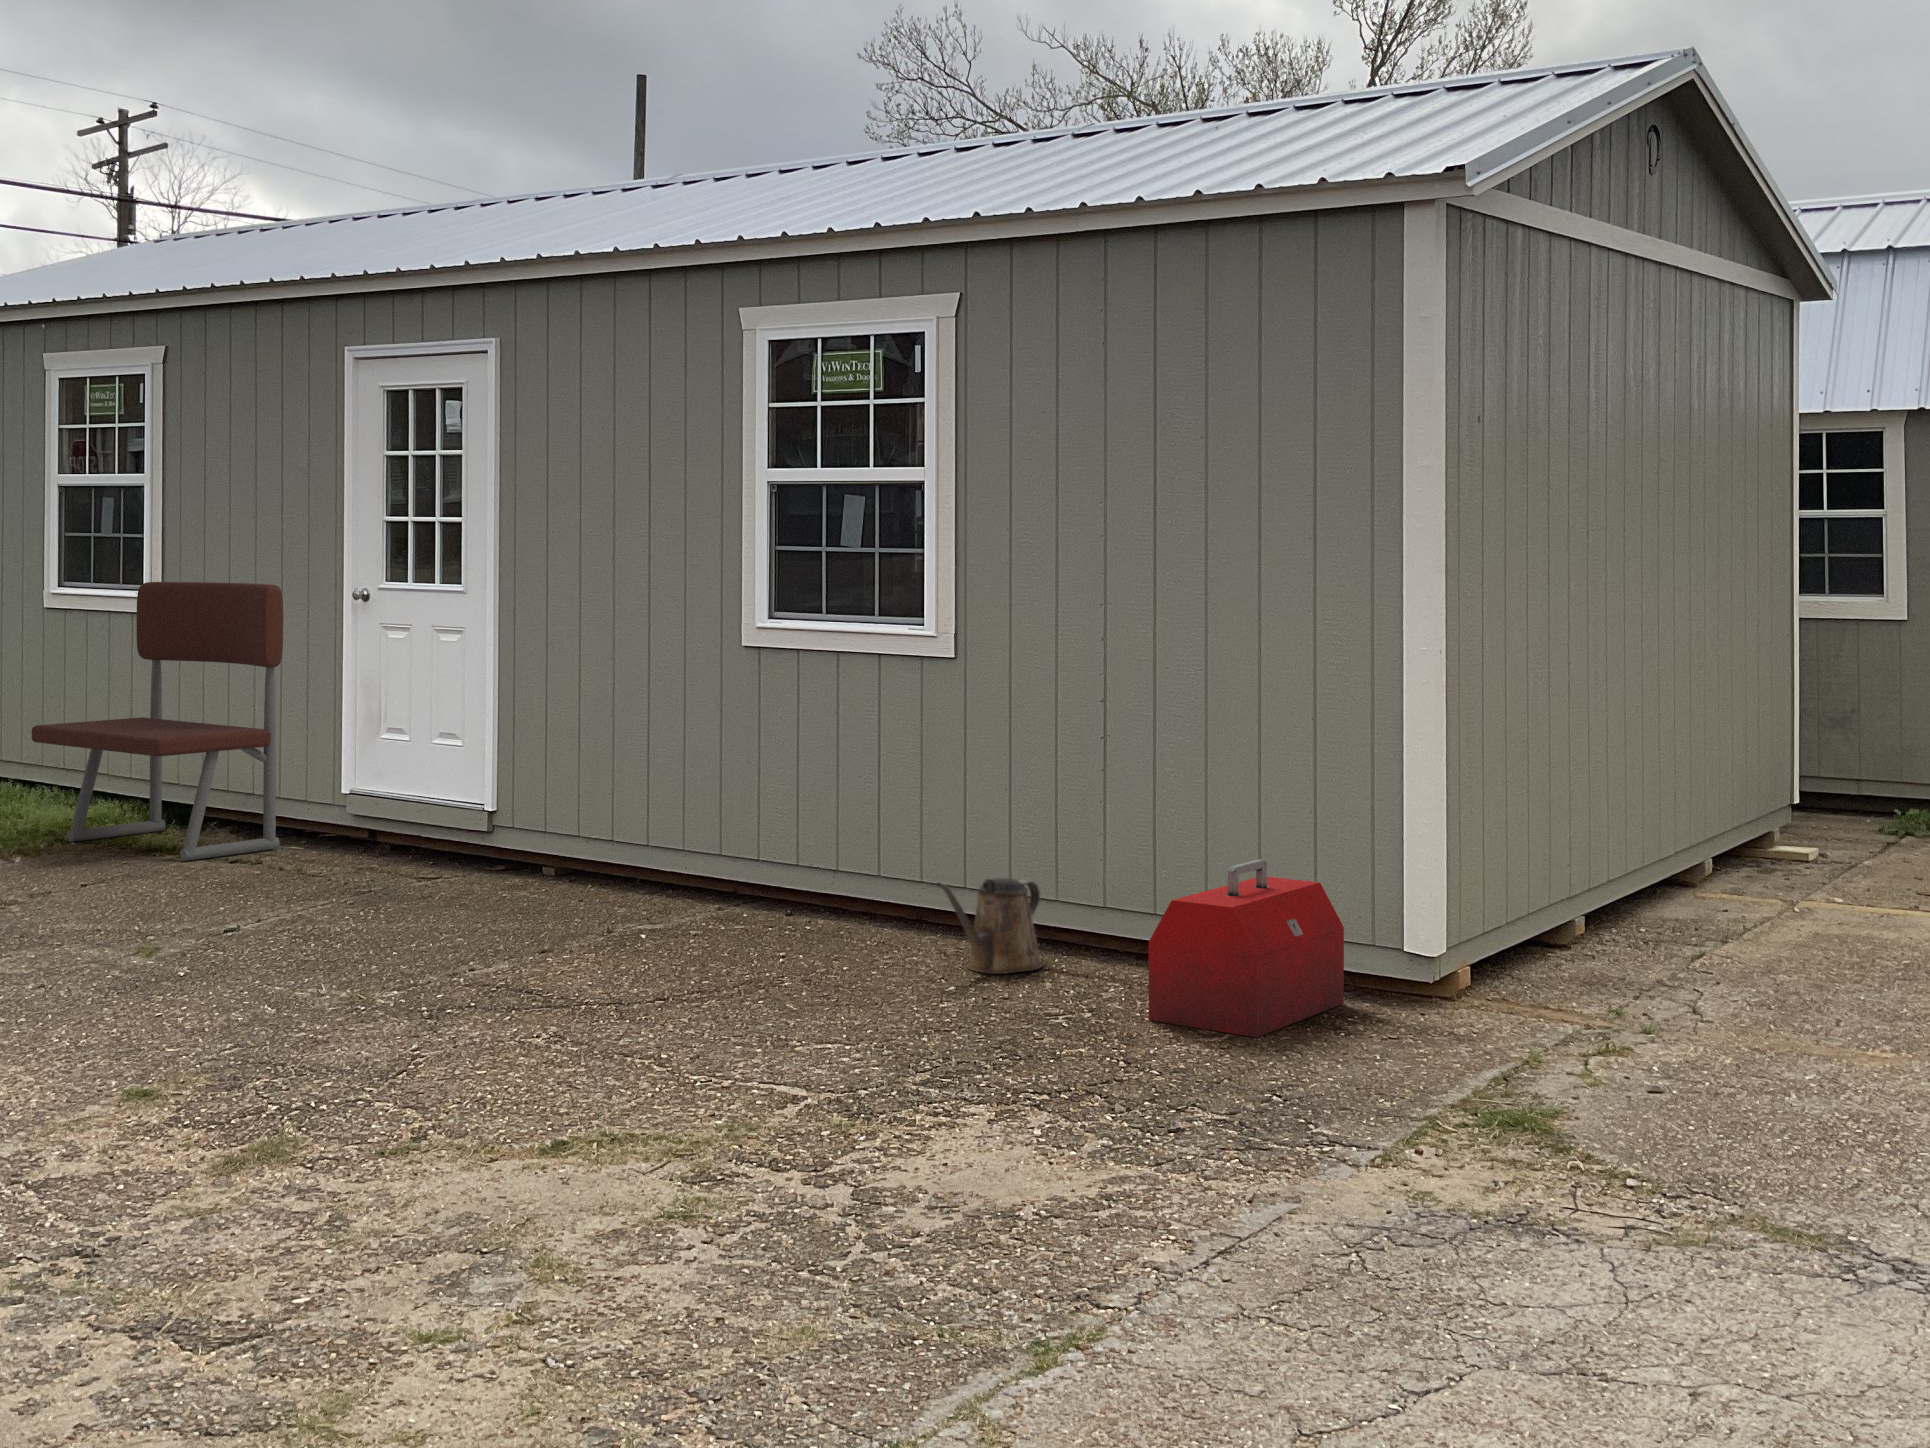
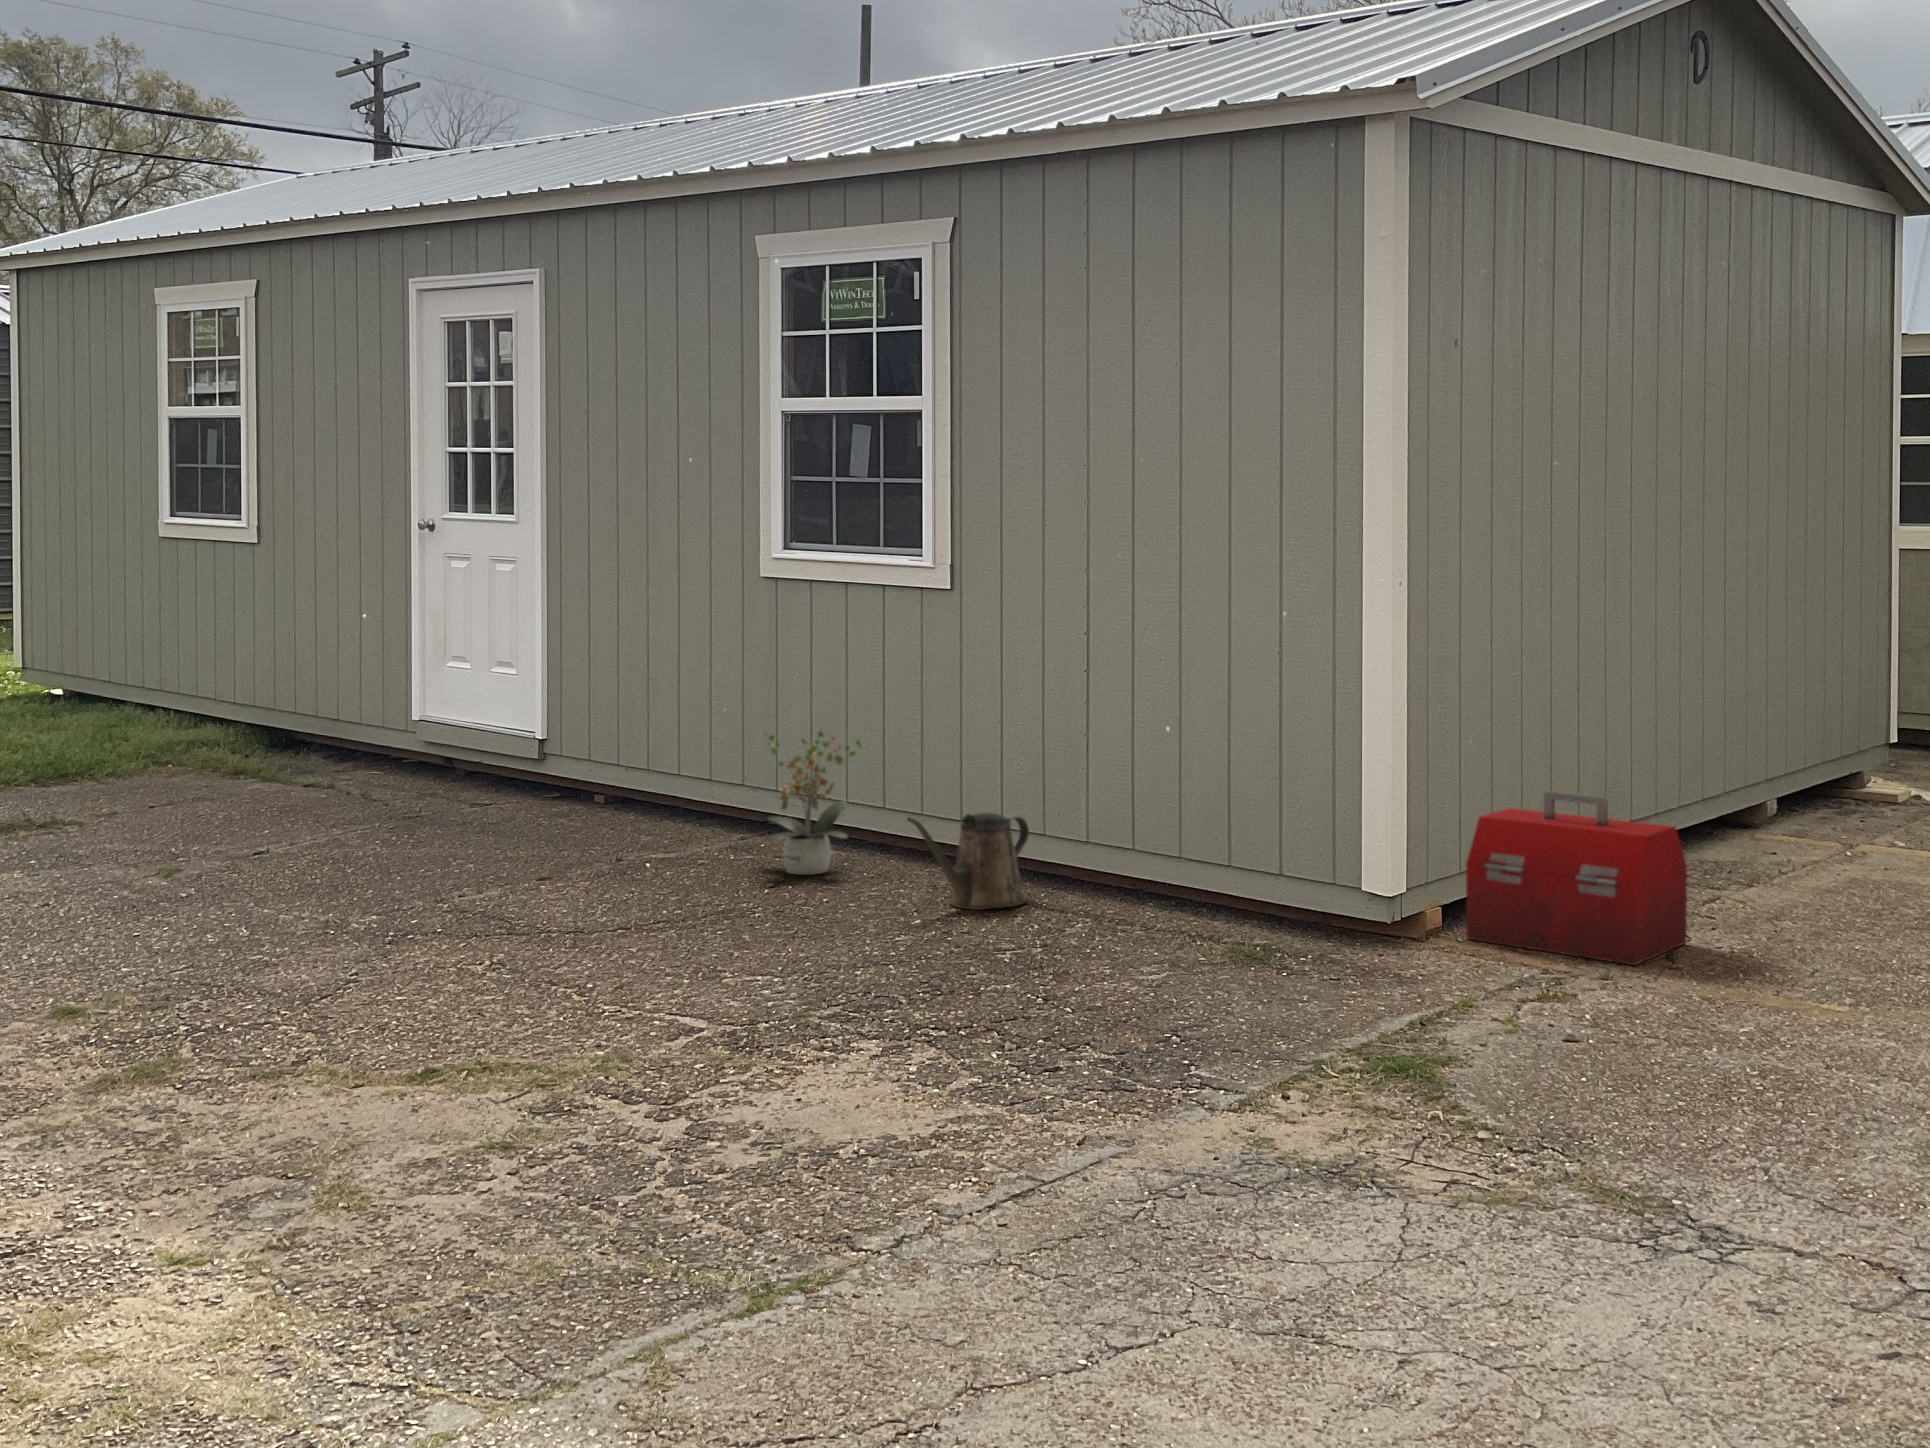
bench: present [32,582,283,861] -> none [116,511,350,786]
potted plant: none [758,796,865,942] -> present [765,730,862,875]
toolbox: present [1149,859,1344,1037] -> present [1466,791,1687,965]

